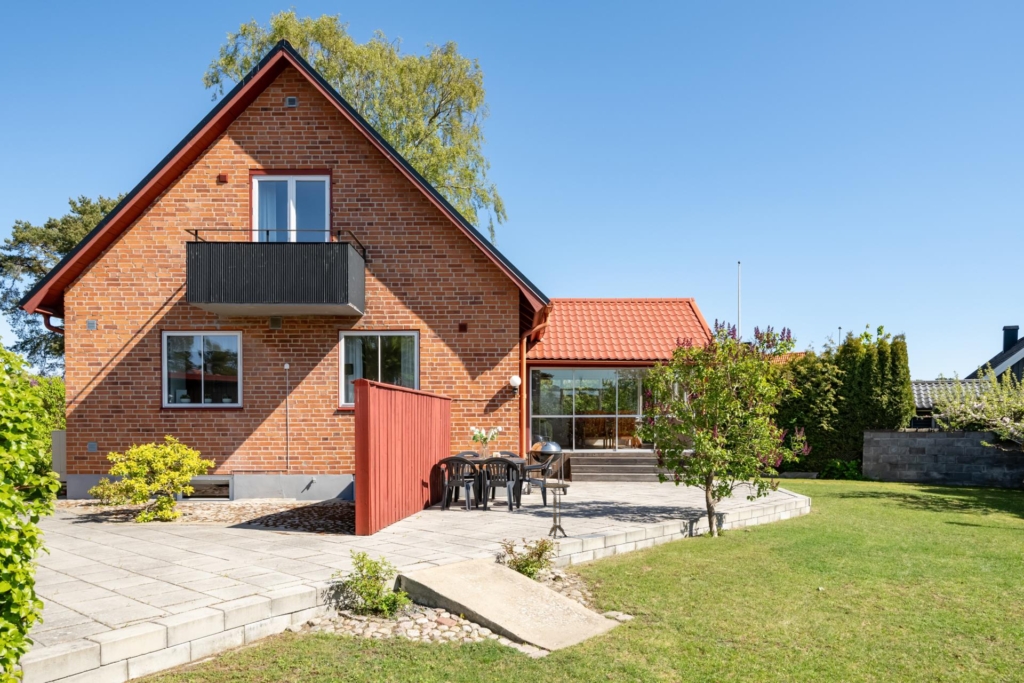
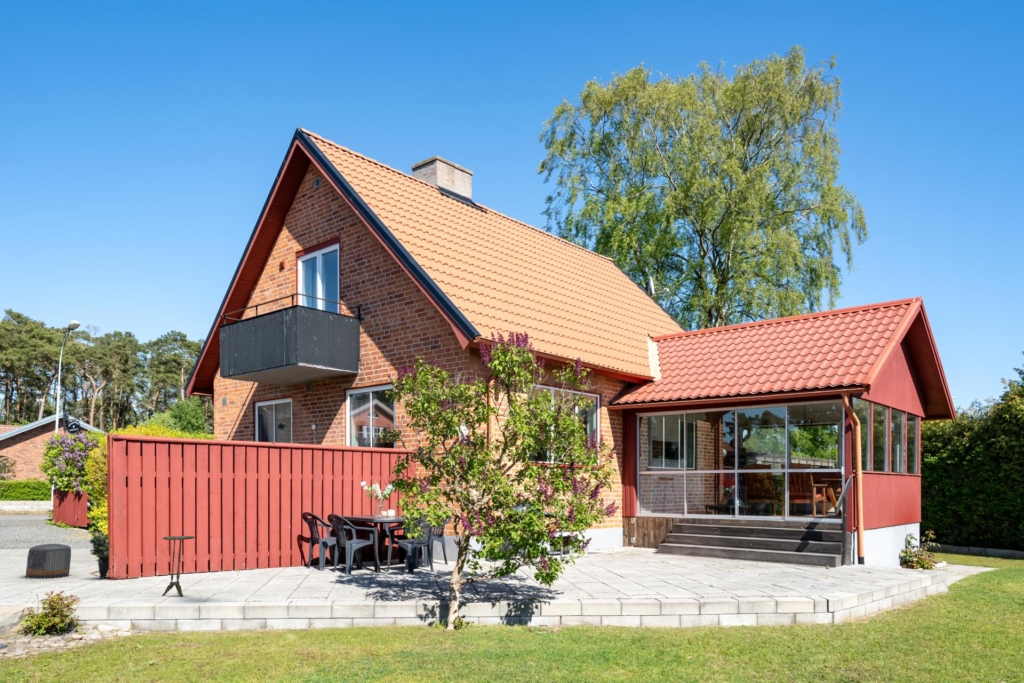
potted plant: none [375,489,404,537] -> present [89,532,113,578]
pouf: none [313,508,356,549] -> present [26,544,71,578]

